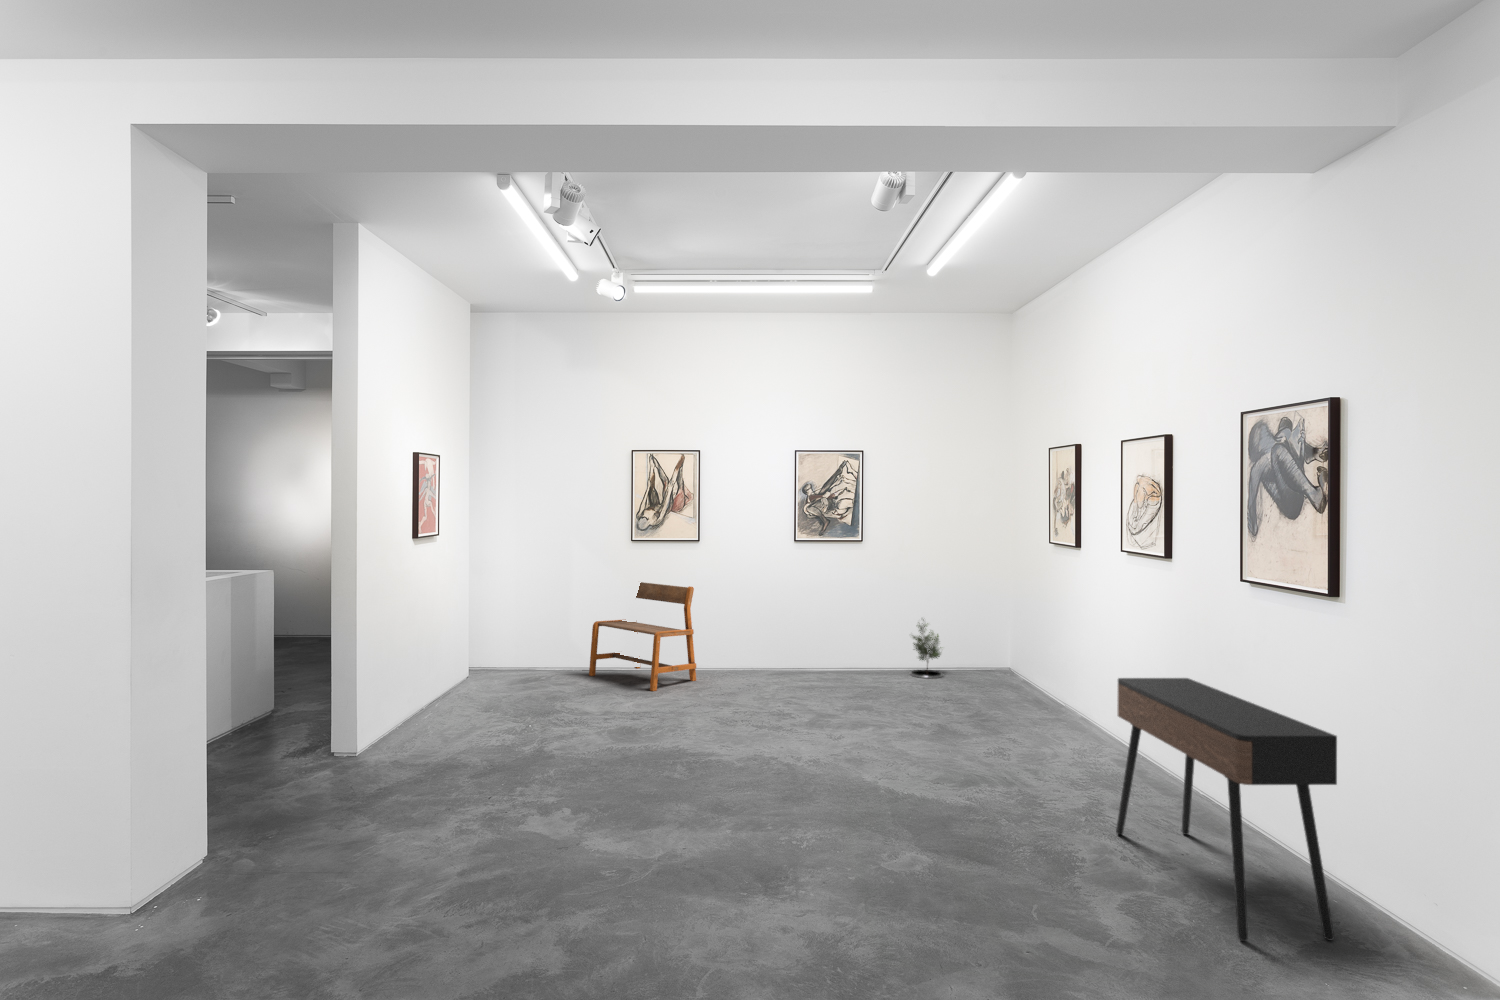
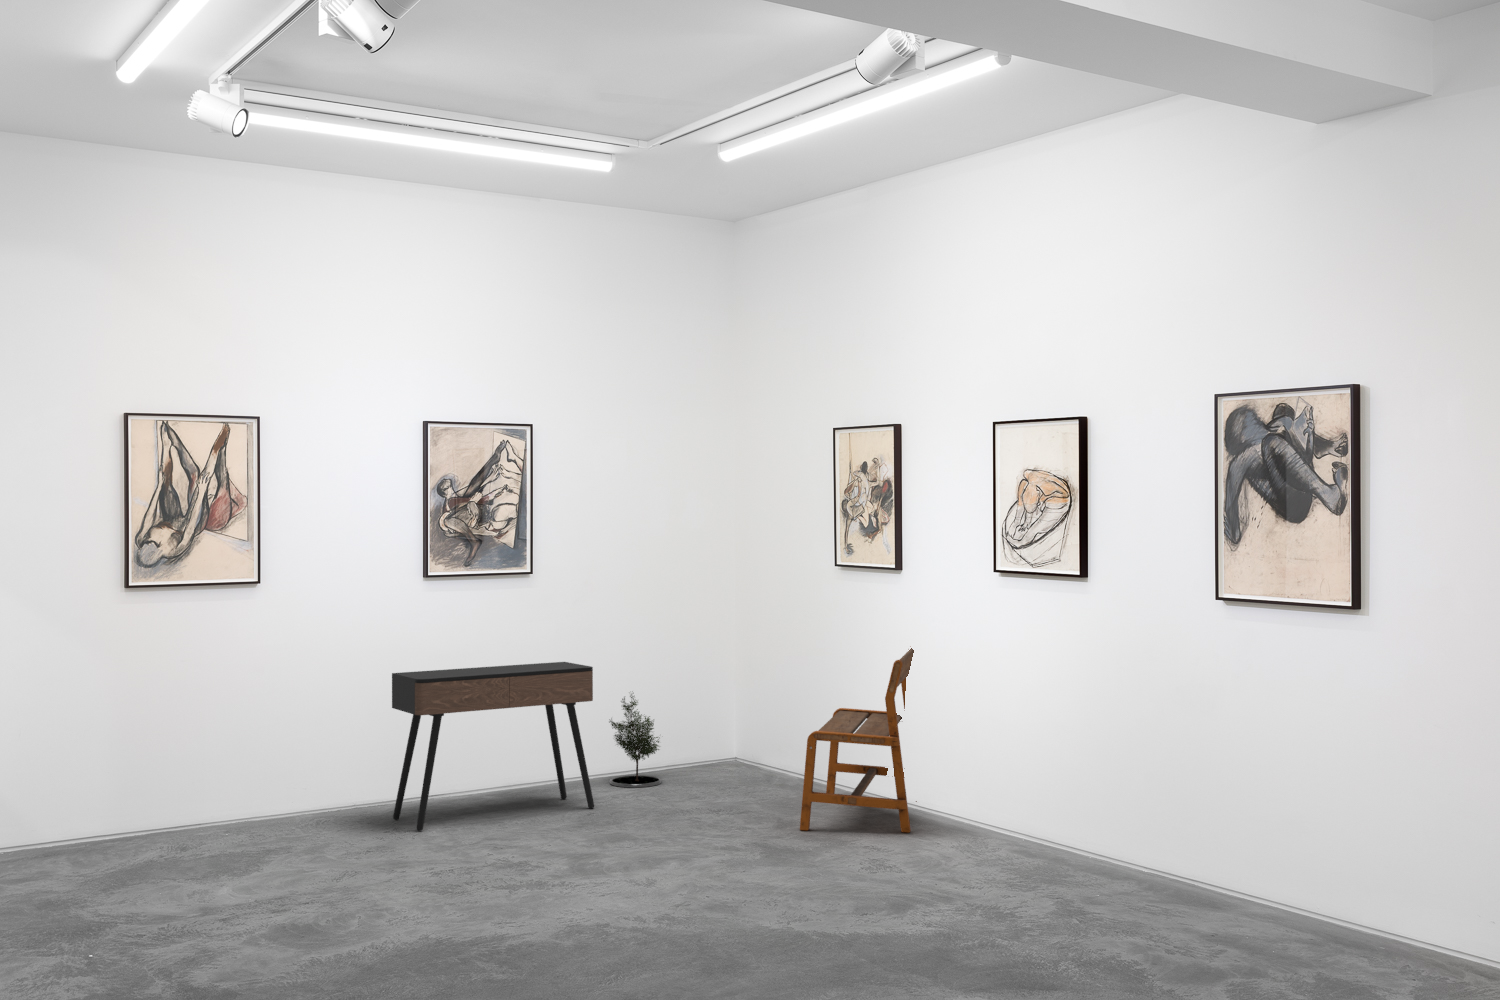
bench: present [589,582,696,691] -> present [800,648,917,832]
console table: present [1116,678,1337,941] -> present [392,662,594,831]

